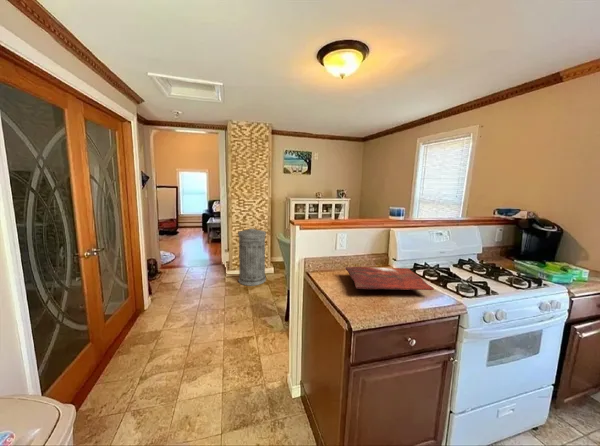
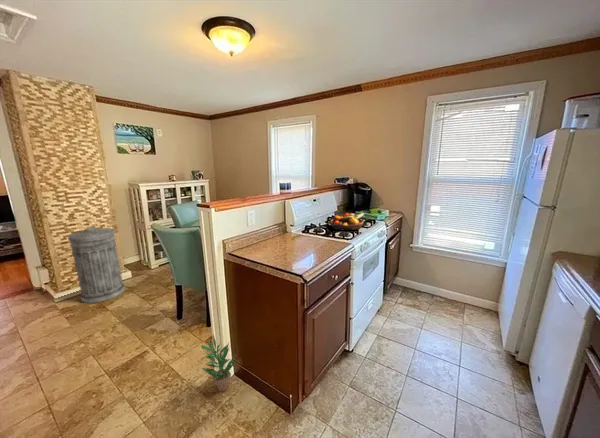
fruit bowl: none [452,259,515,285] -> present [330,213,364,230]
cutting board: present [346,267,434,290] -> none [264,230,335,252]
potted plant: none [268,346,303,407] -> present [201,336,236,392]

